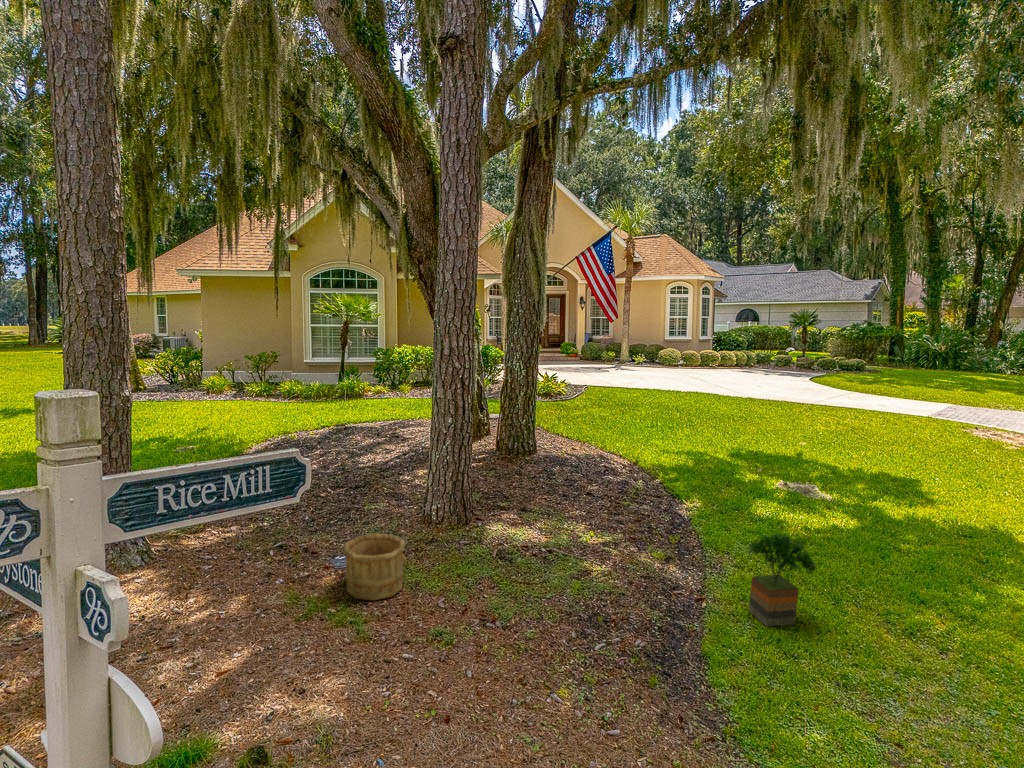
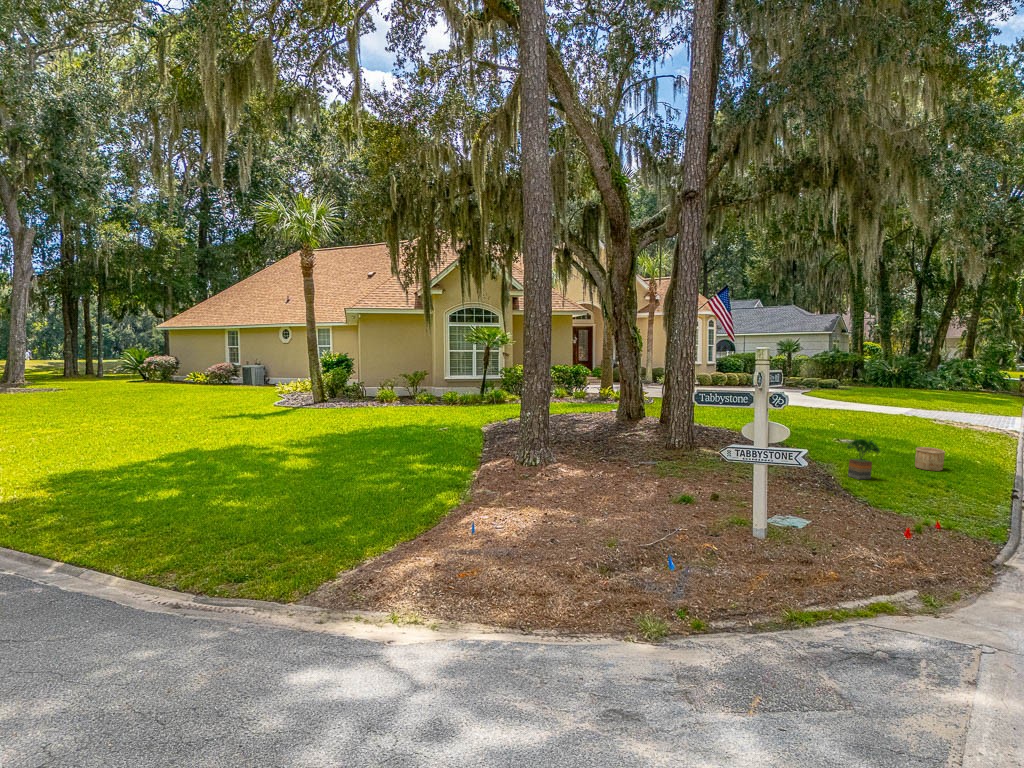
wooden bucket: present [344,533,405,600] -> present [915,447,945,471]

